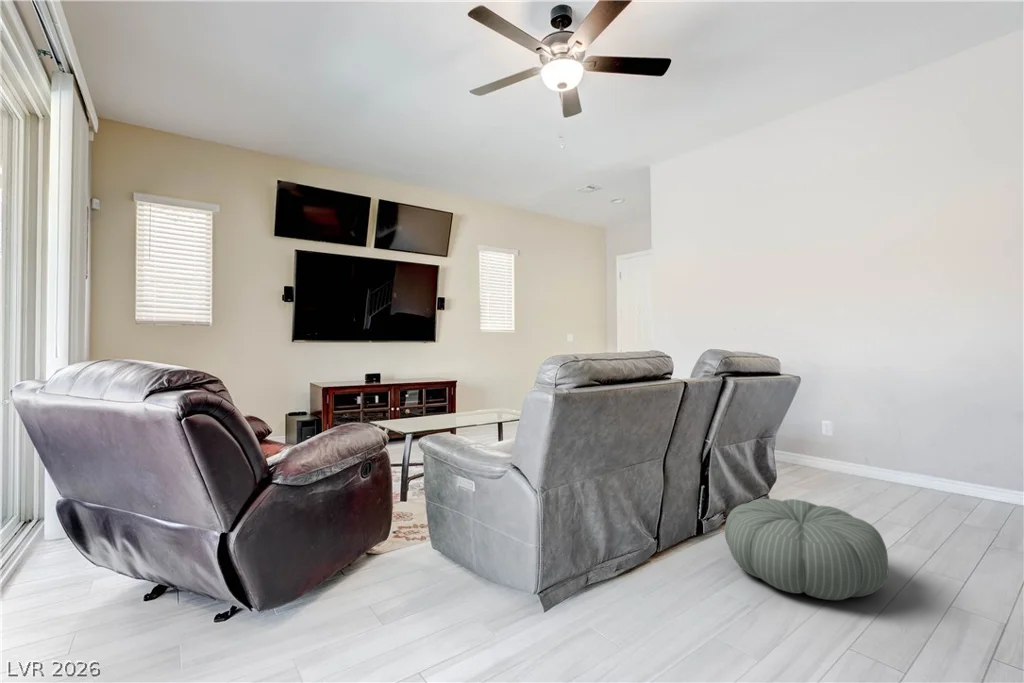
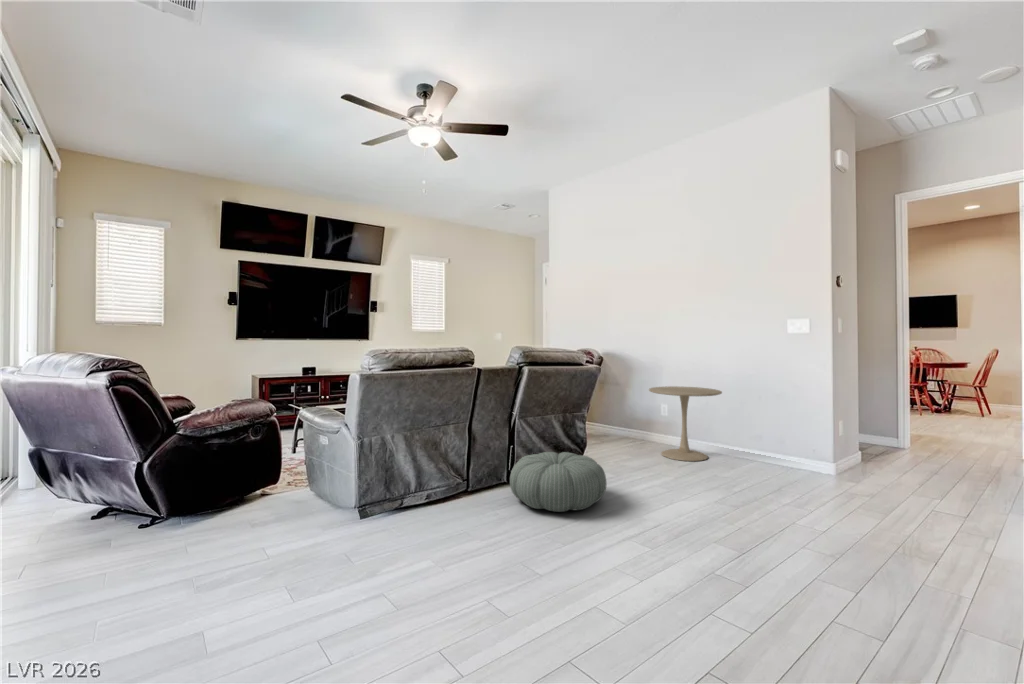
side table: none [839,400,957,503] -> present [649,386,722,461]

